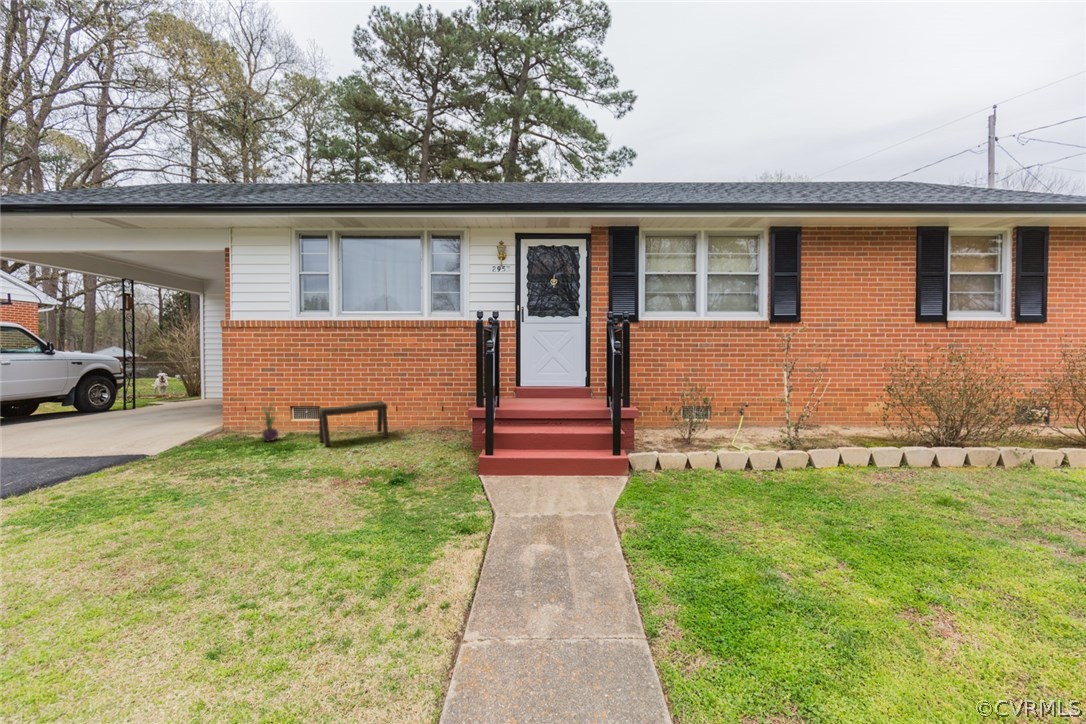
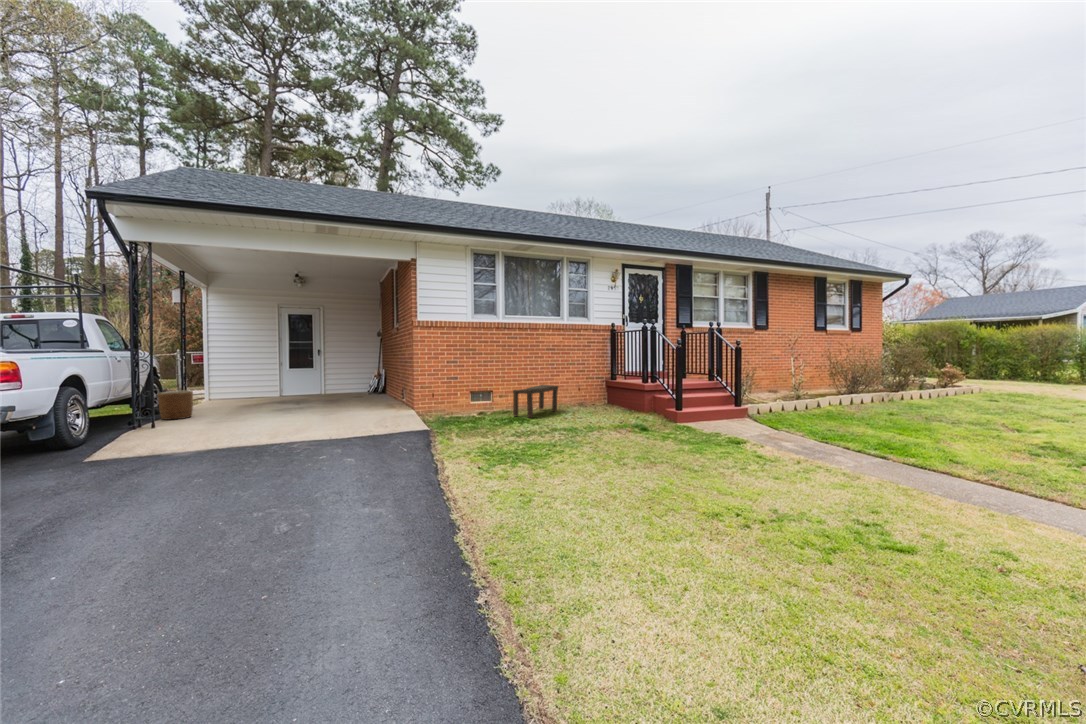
woven basket: none [69,387,105,415] -> present [158,390,193,420]
decorative plant: present [259,405,284,441] -> none [453,387,485,419]

